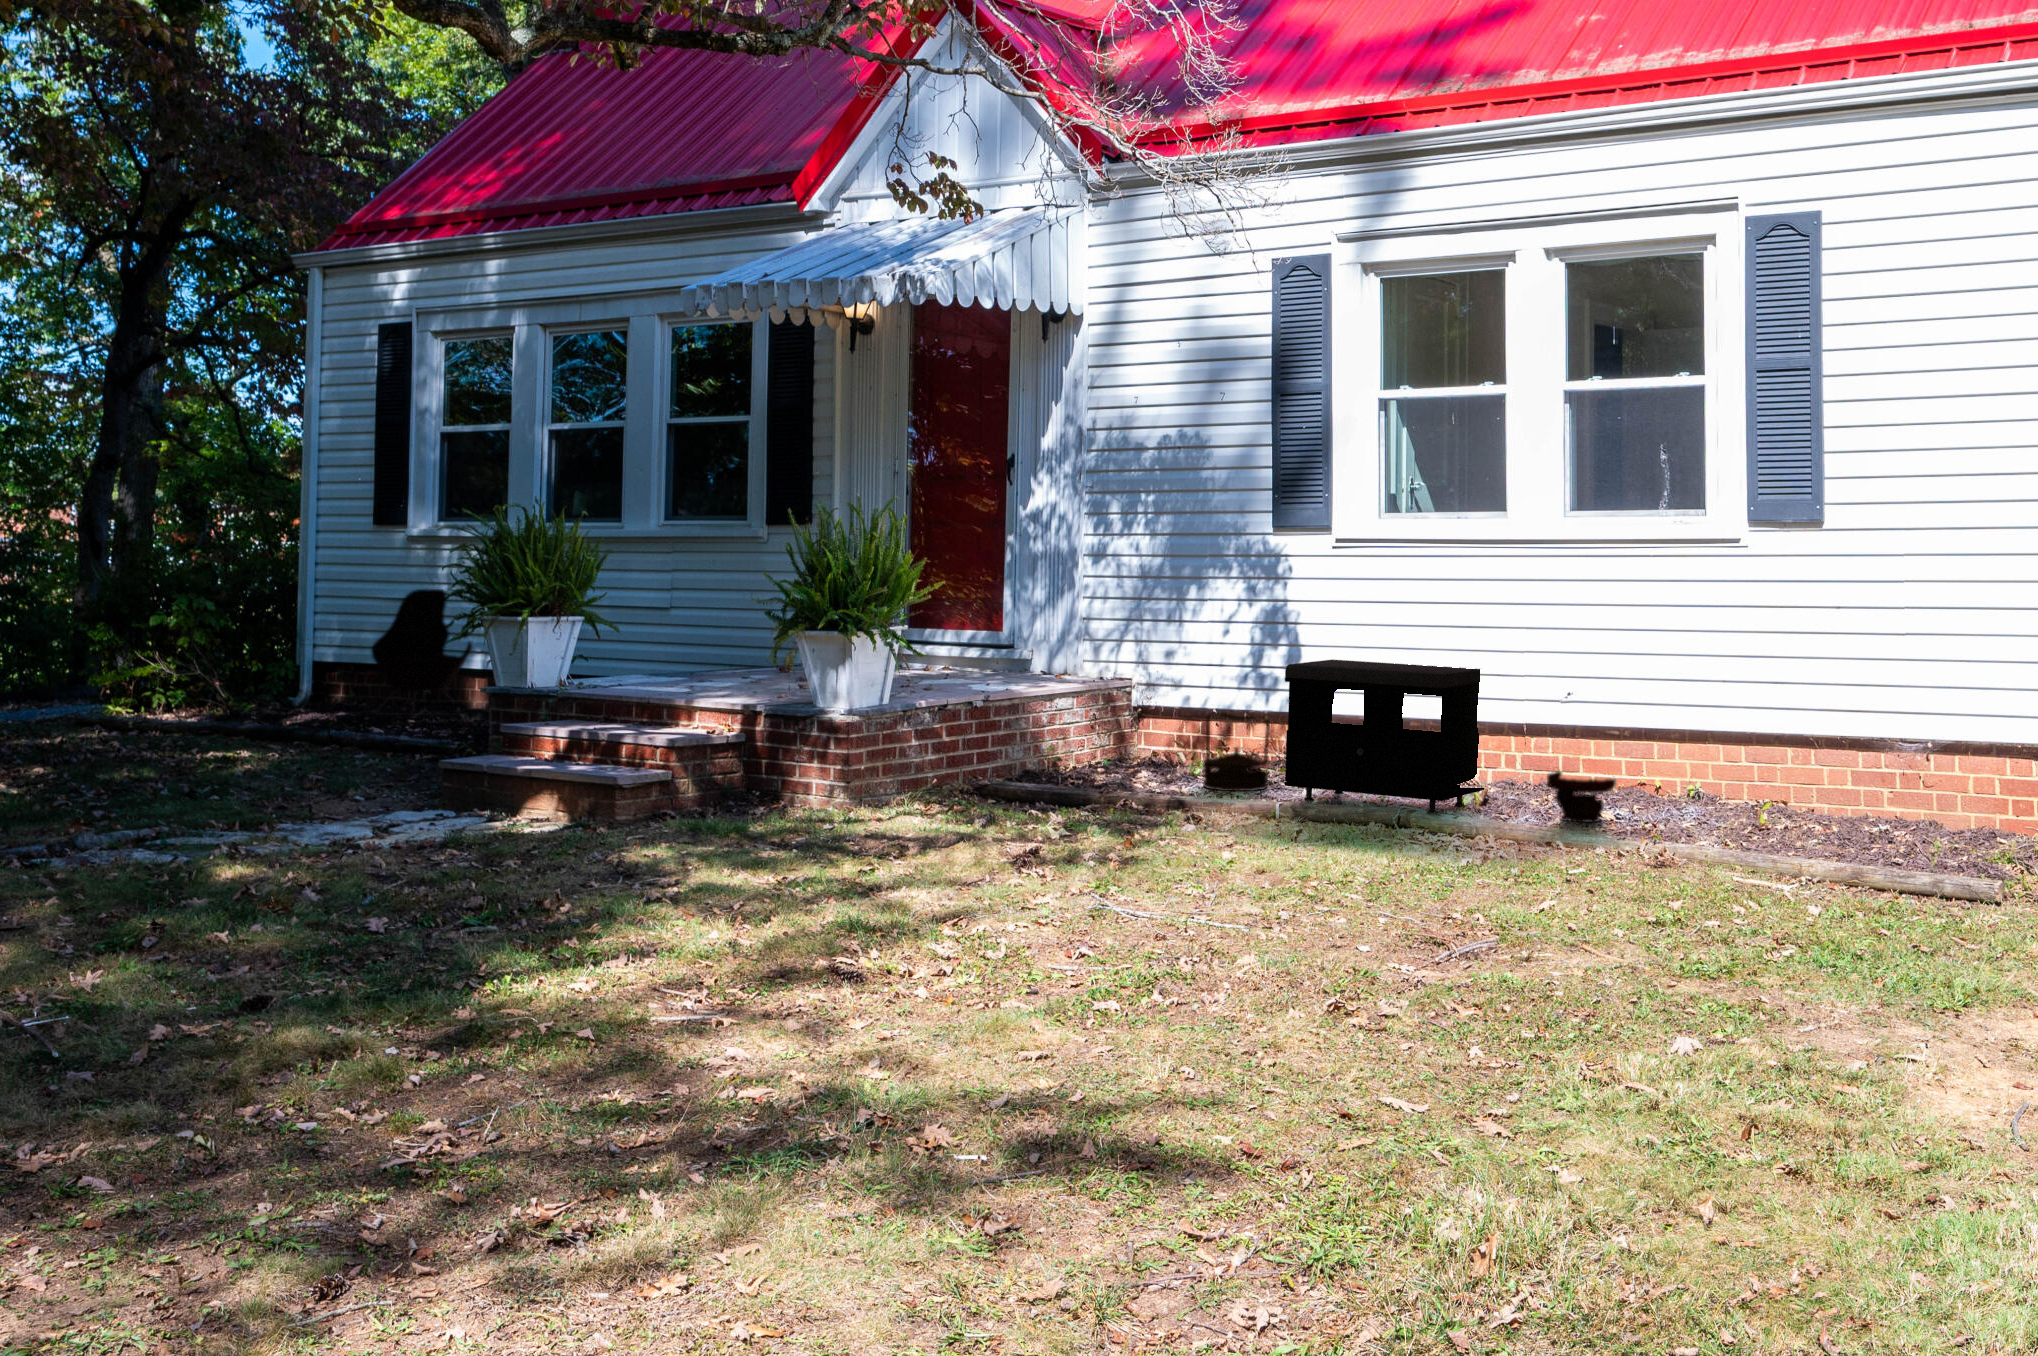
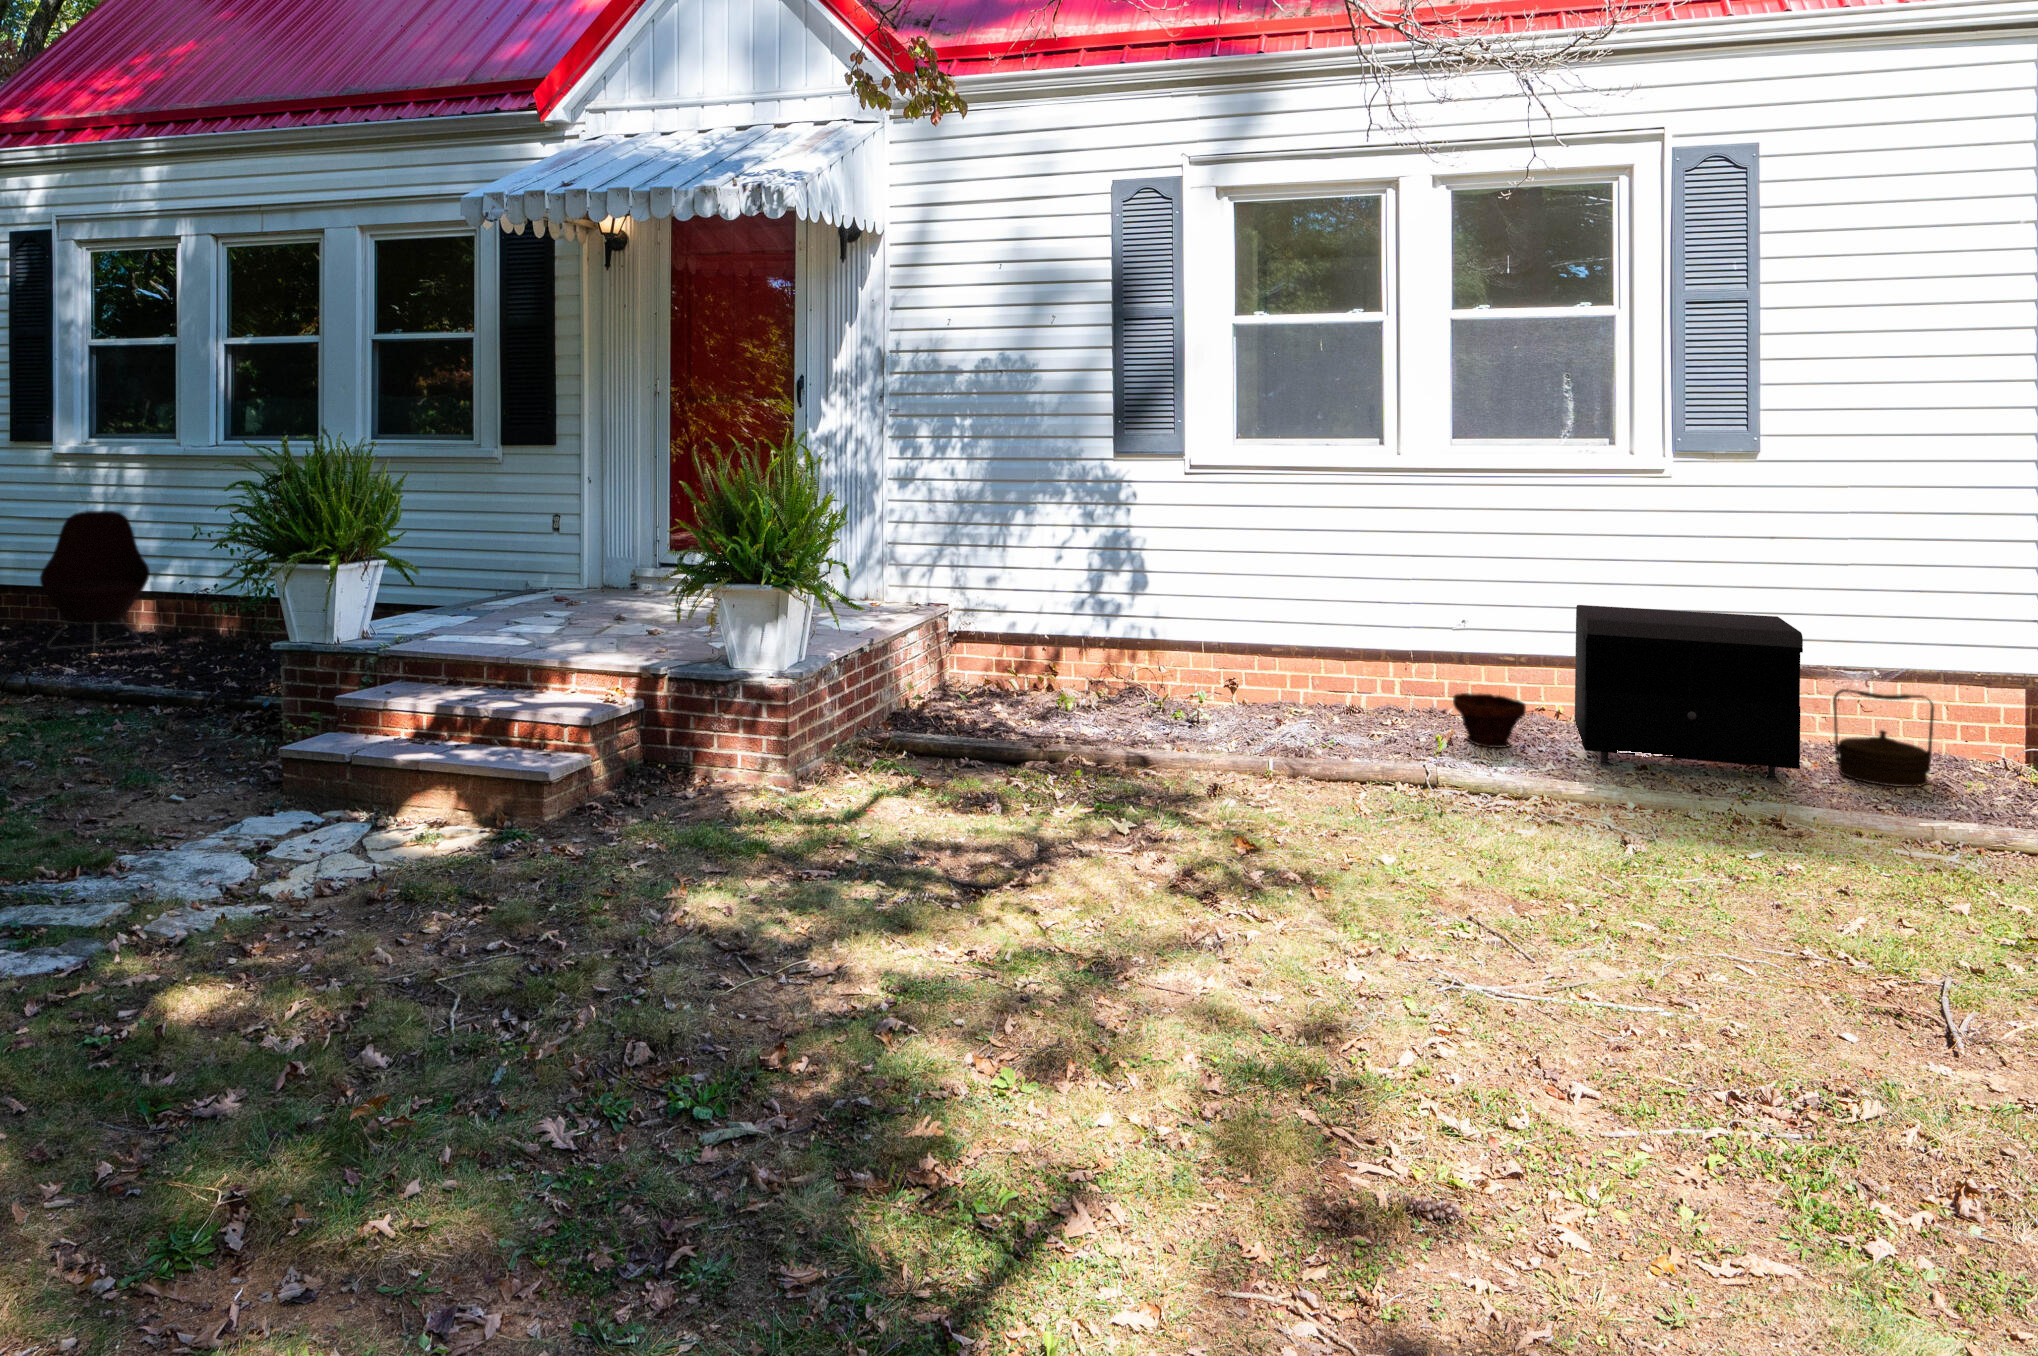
storage bench: present [1285,660,1485,813] -> present [1575,605,1803,780]
woven basket: present [1203,712,1270,791] -> present [1833,689,1934,787]

